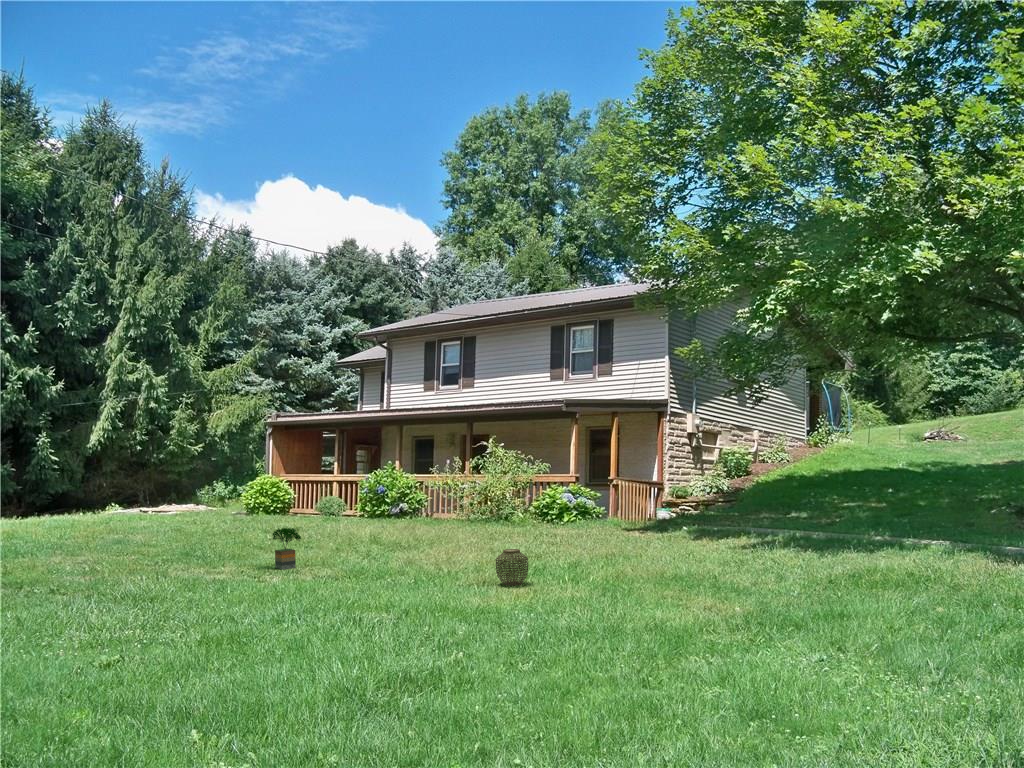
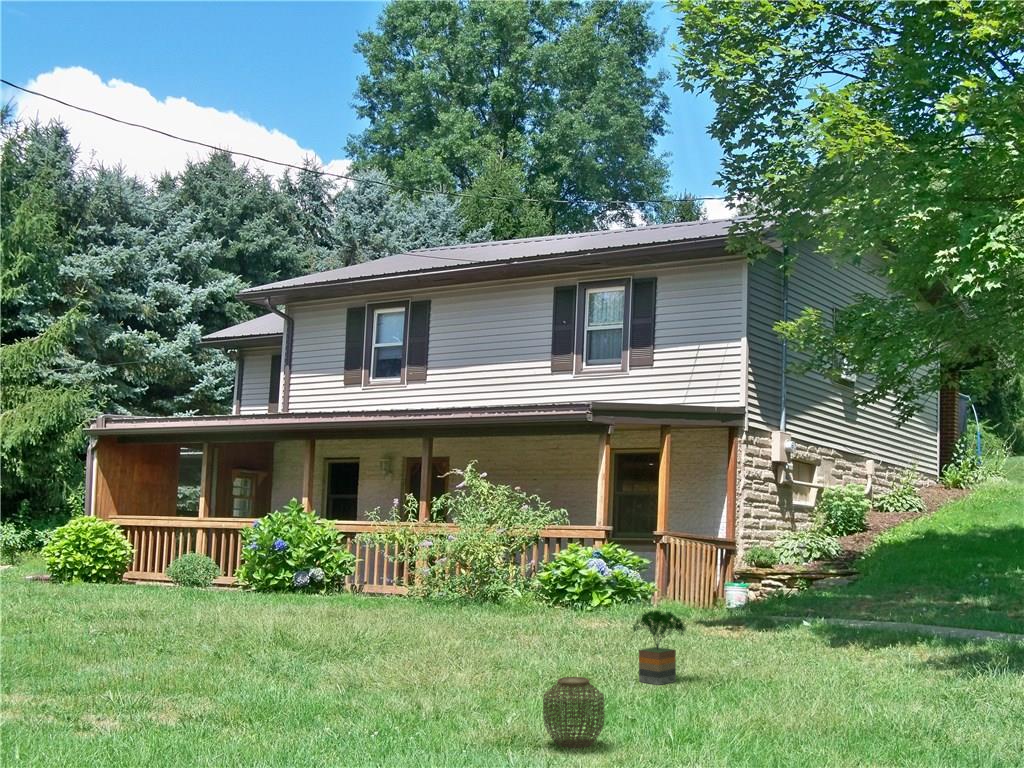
potted tree: present [272,528,301,570] -> present [633,611,686,685]

